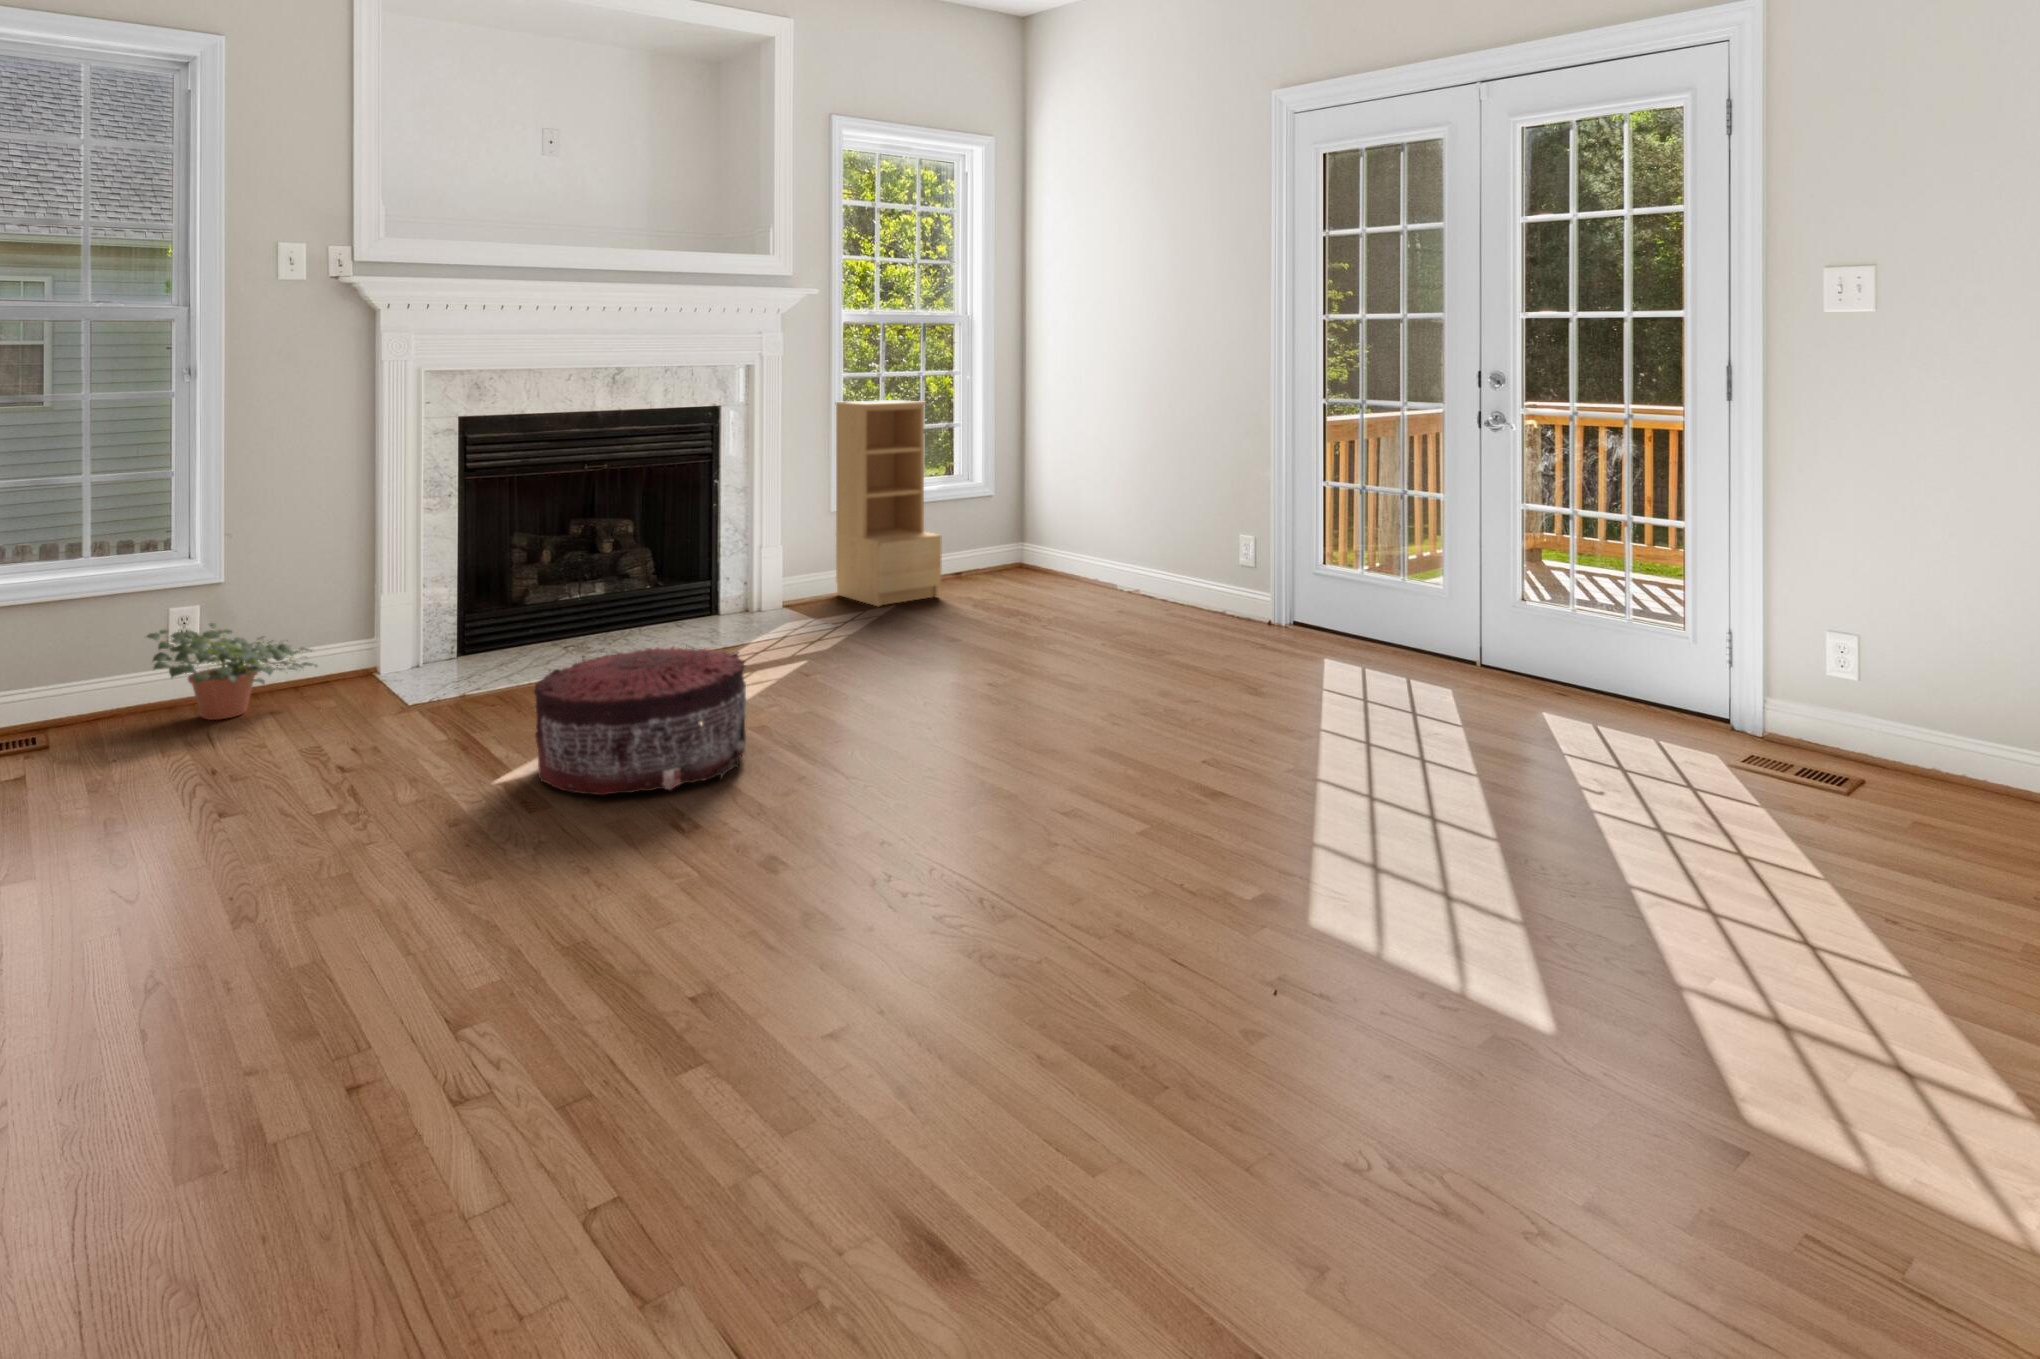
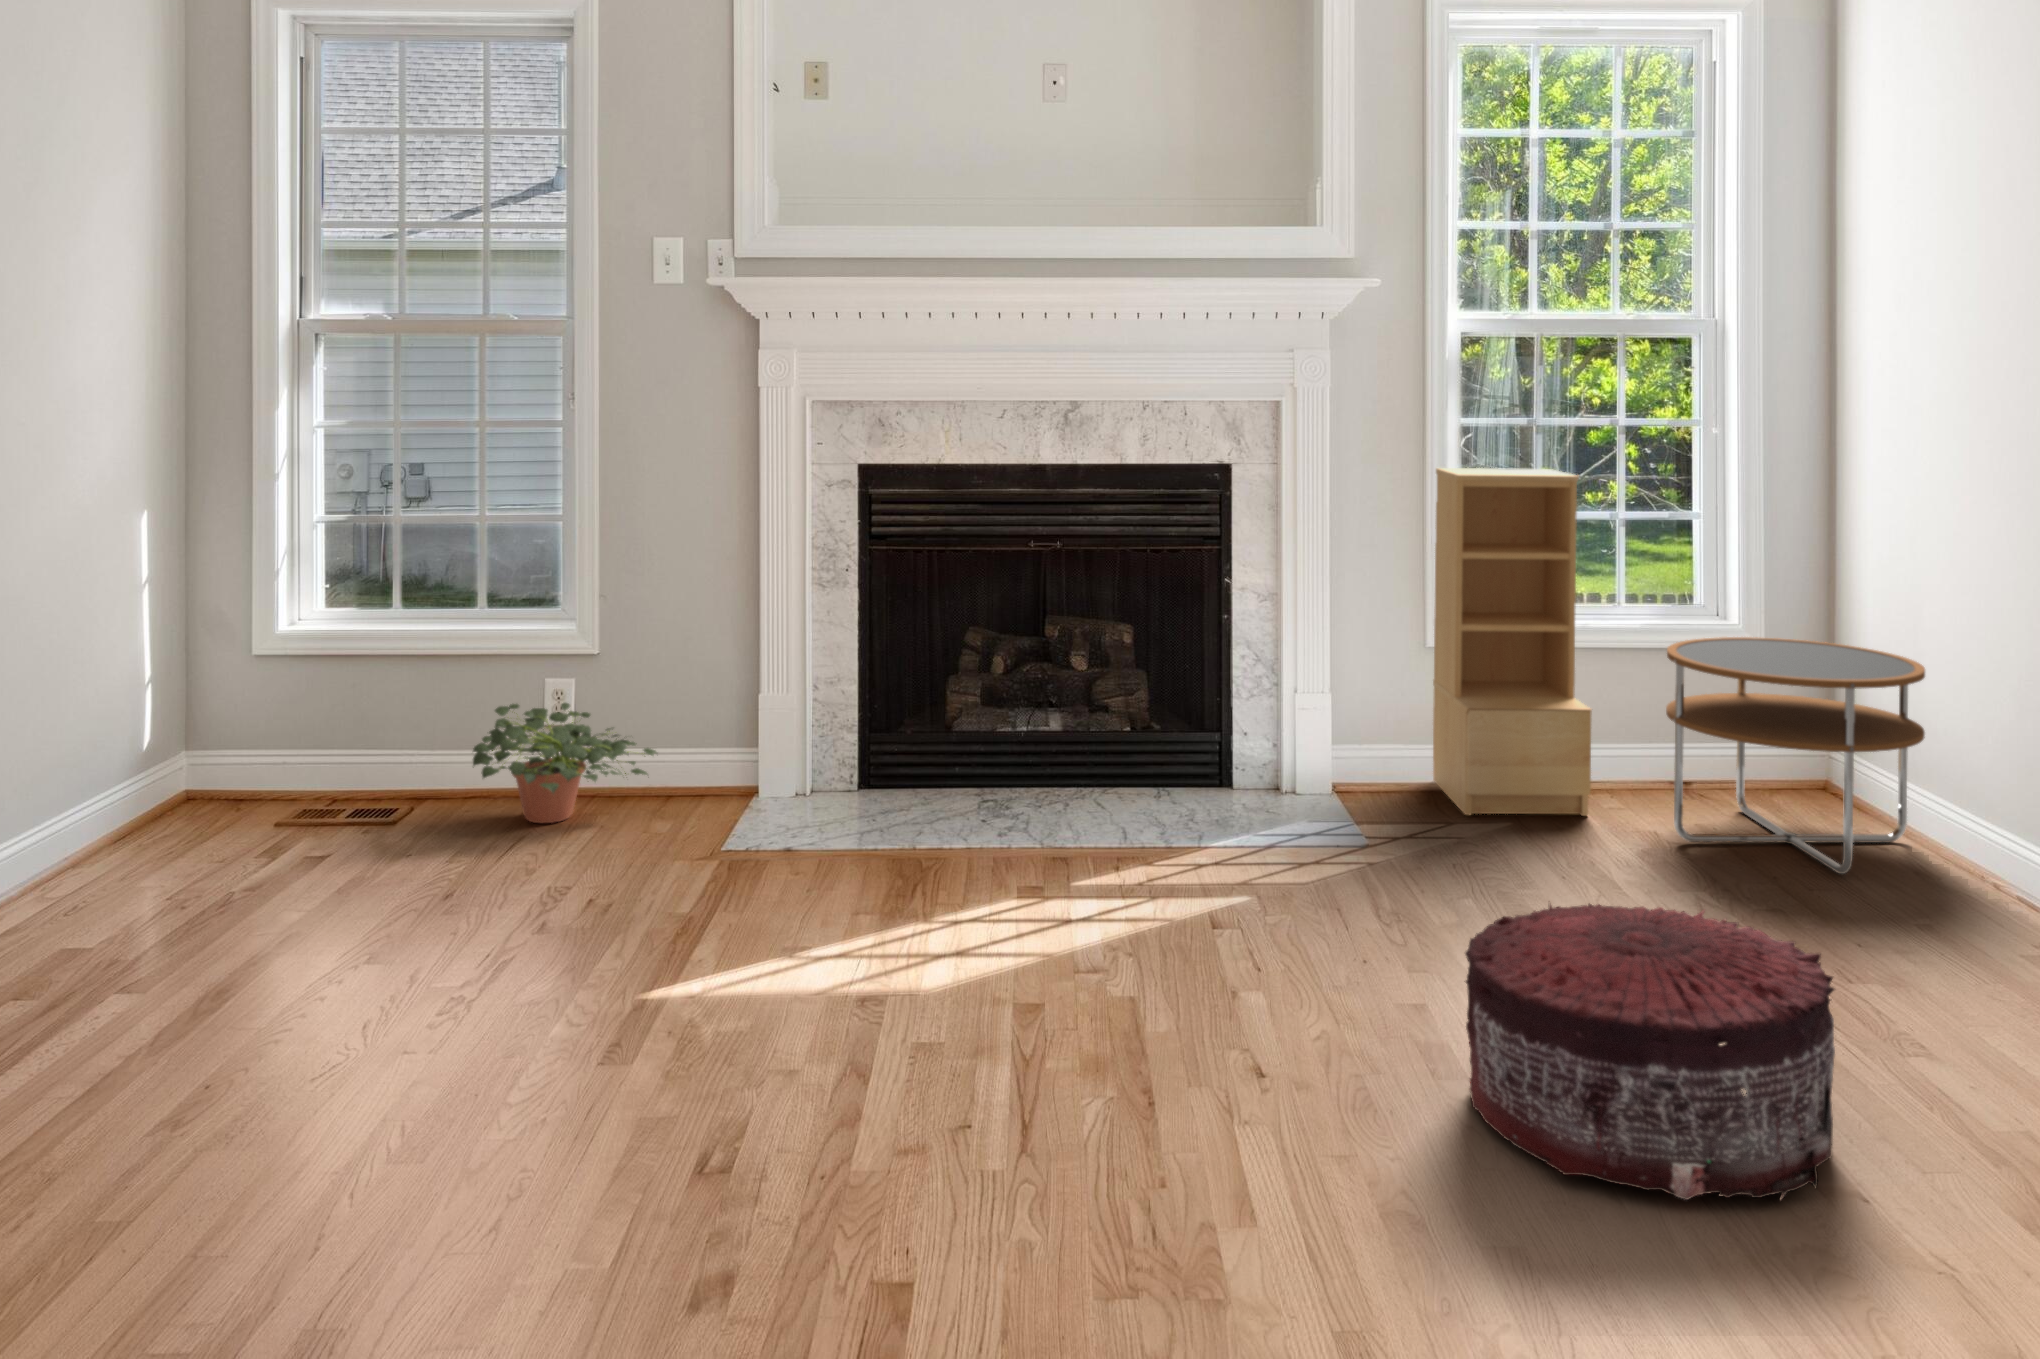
side table: none [980,486,1107,600] -> present [1666,637,1925,874]
pouf: present [534,646,747,795] -> present [1465,904,1835,1200]

